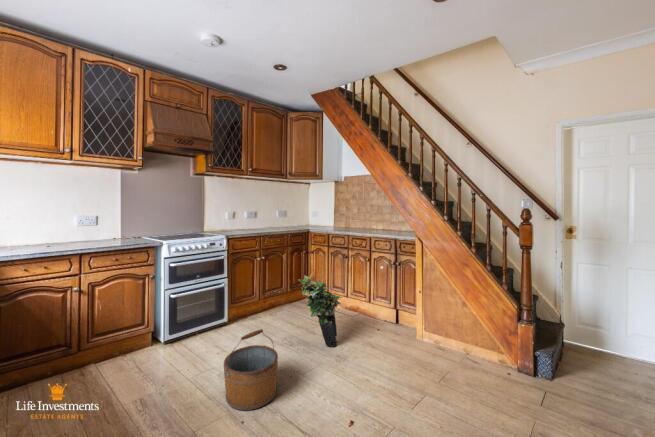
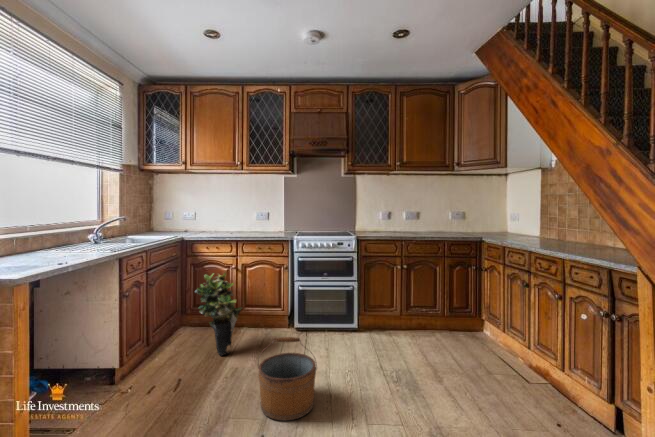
potted plant: present [299,274,342,347] -> present [195,273,242,356]

